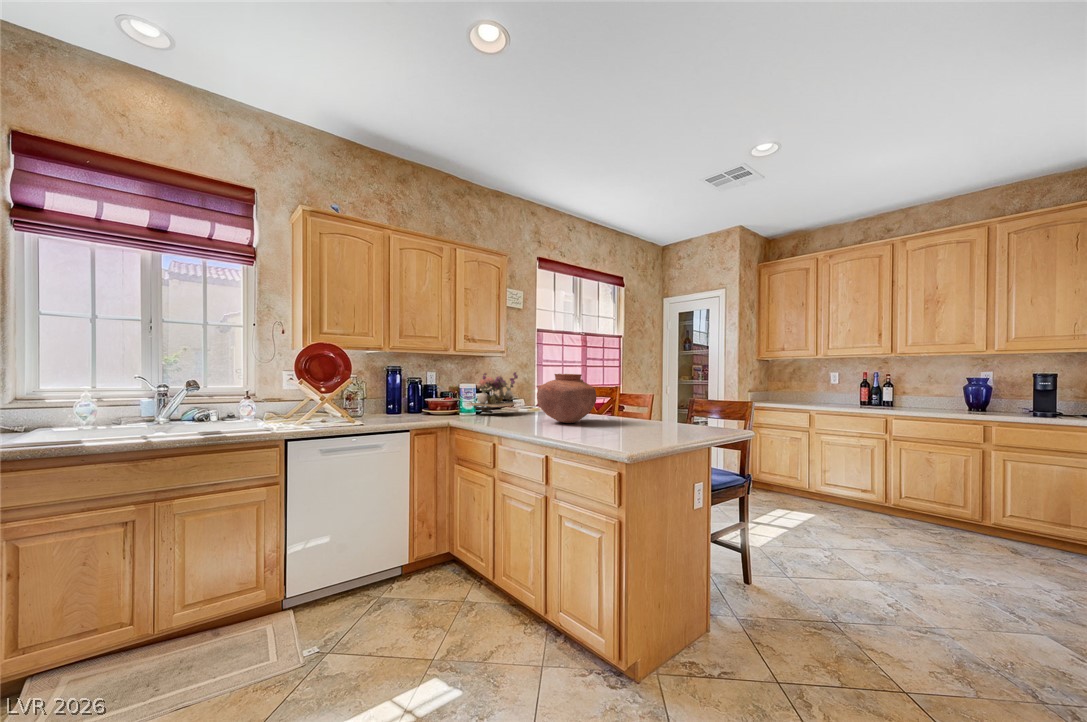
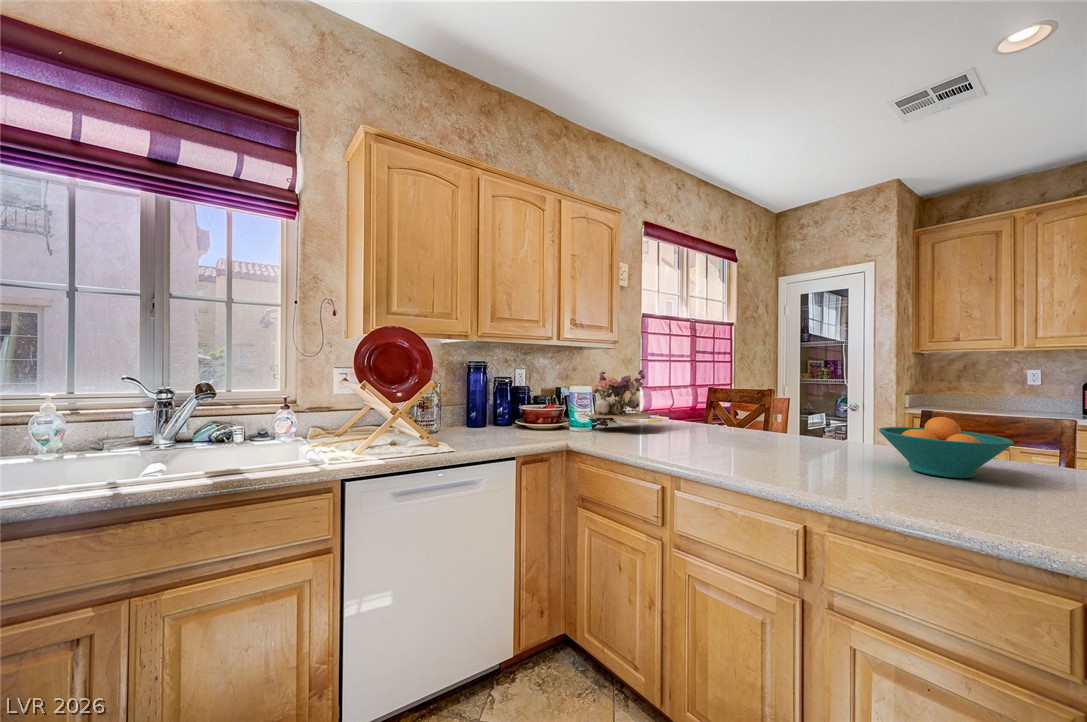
vase: present [537,374,596,423] -> none [712,373,817,451]
fruit bowl: none [613,398,670,432] -> present [879,417,1014,478]

